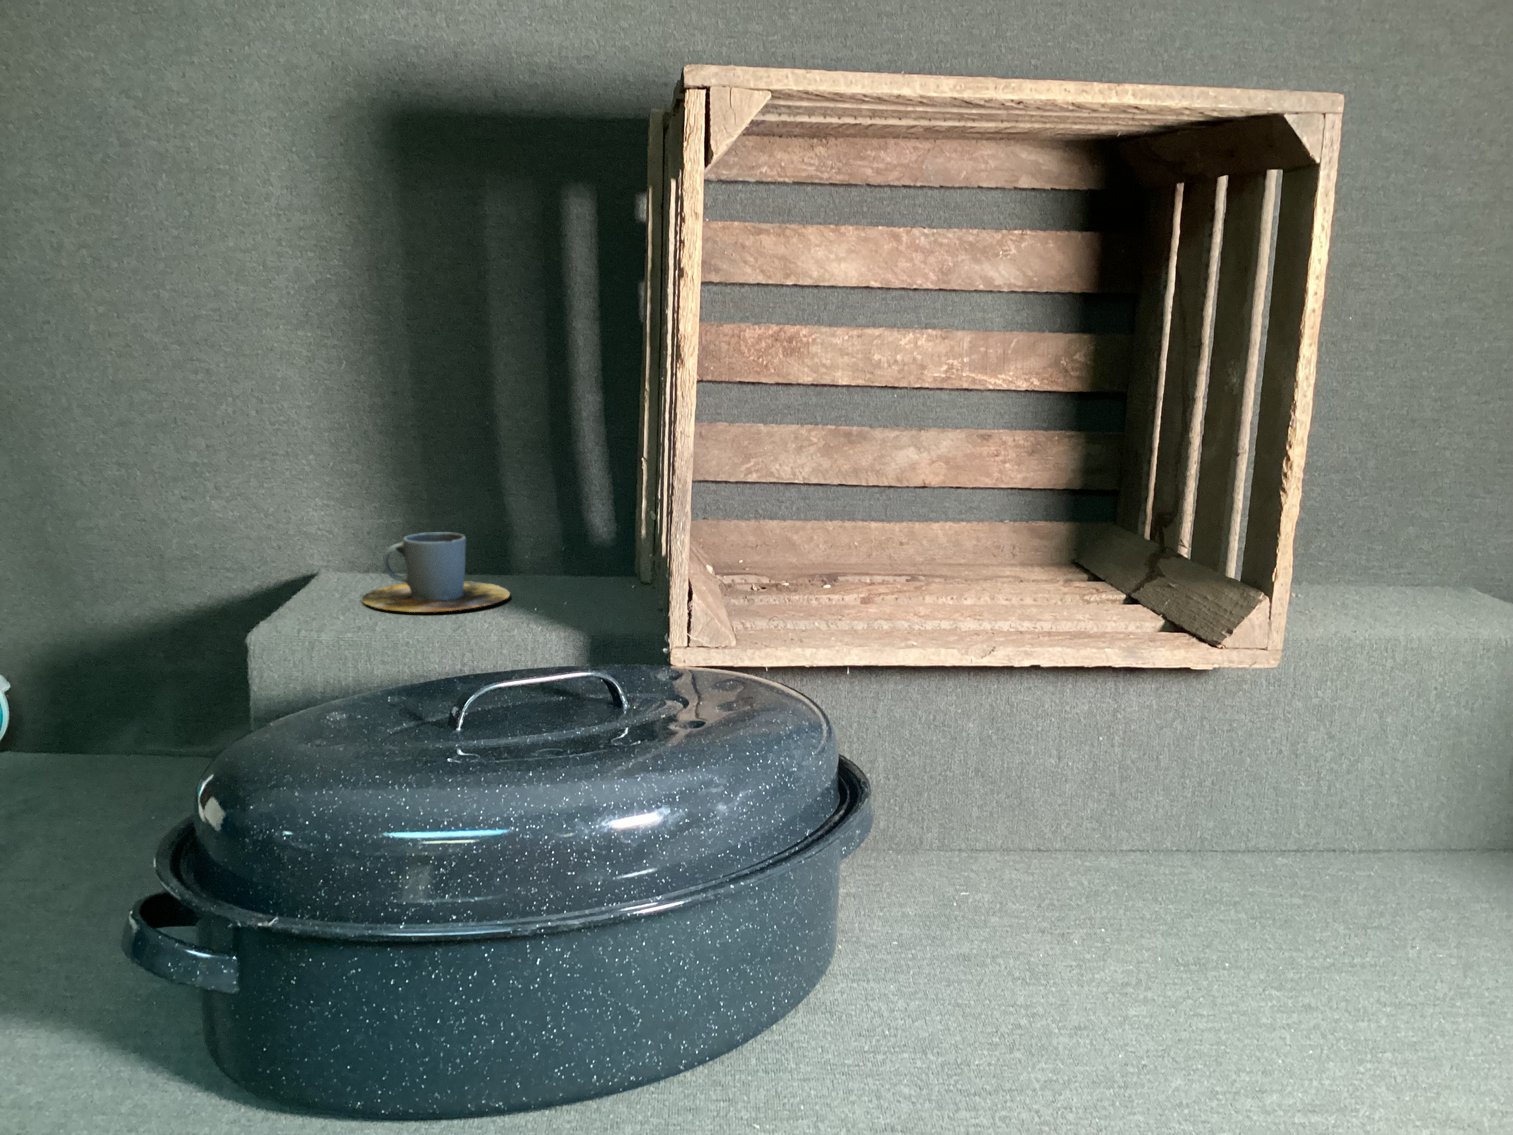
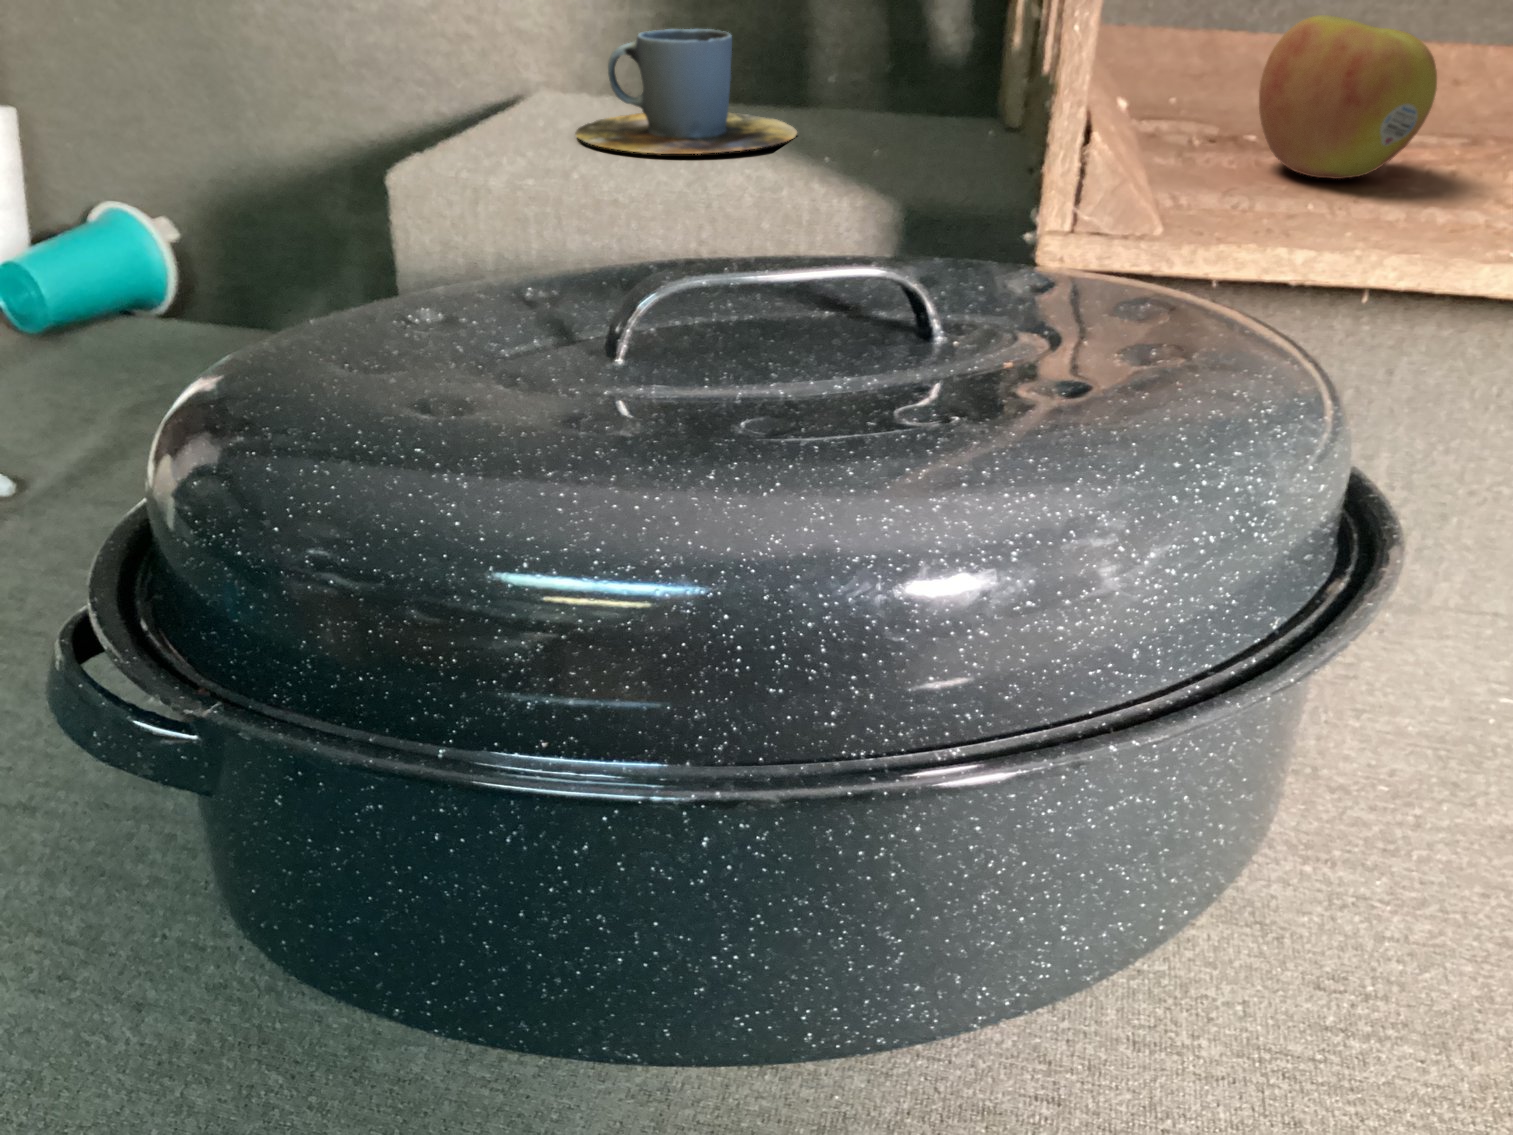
apple: none [784,520,876,607] -> present [1259,15,1437,179]

